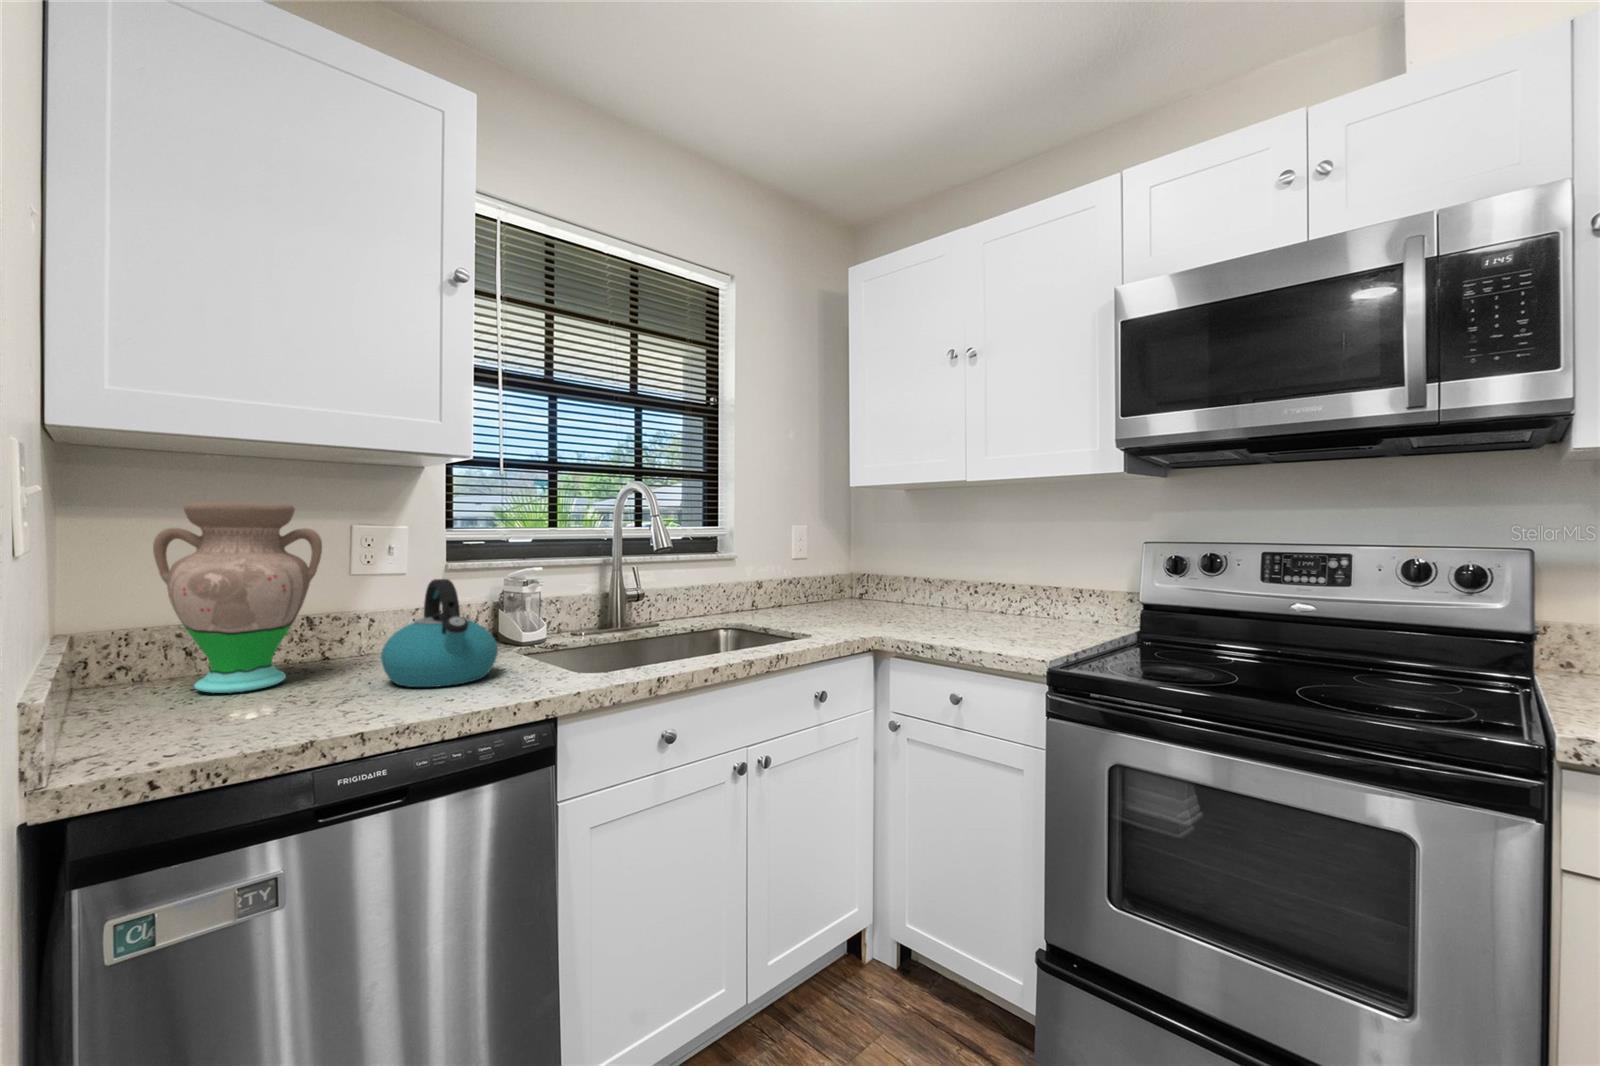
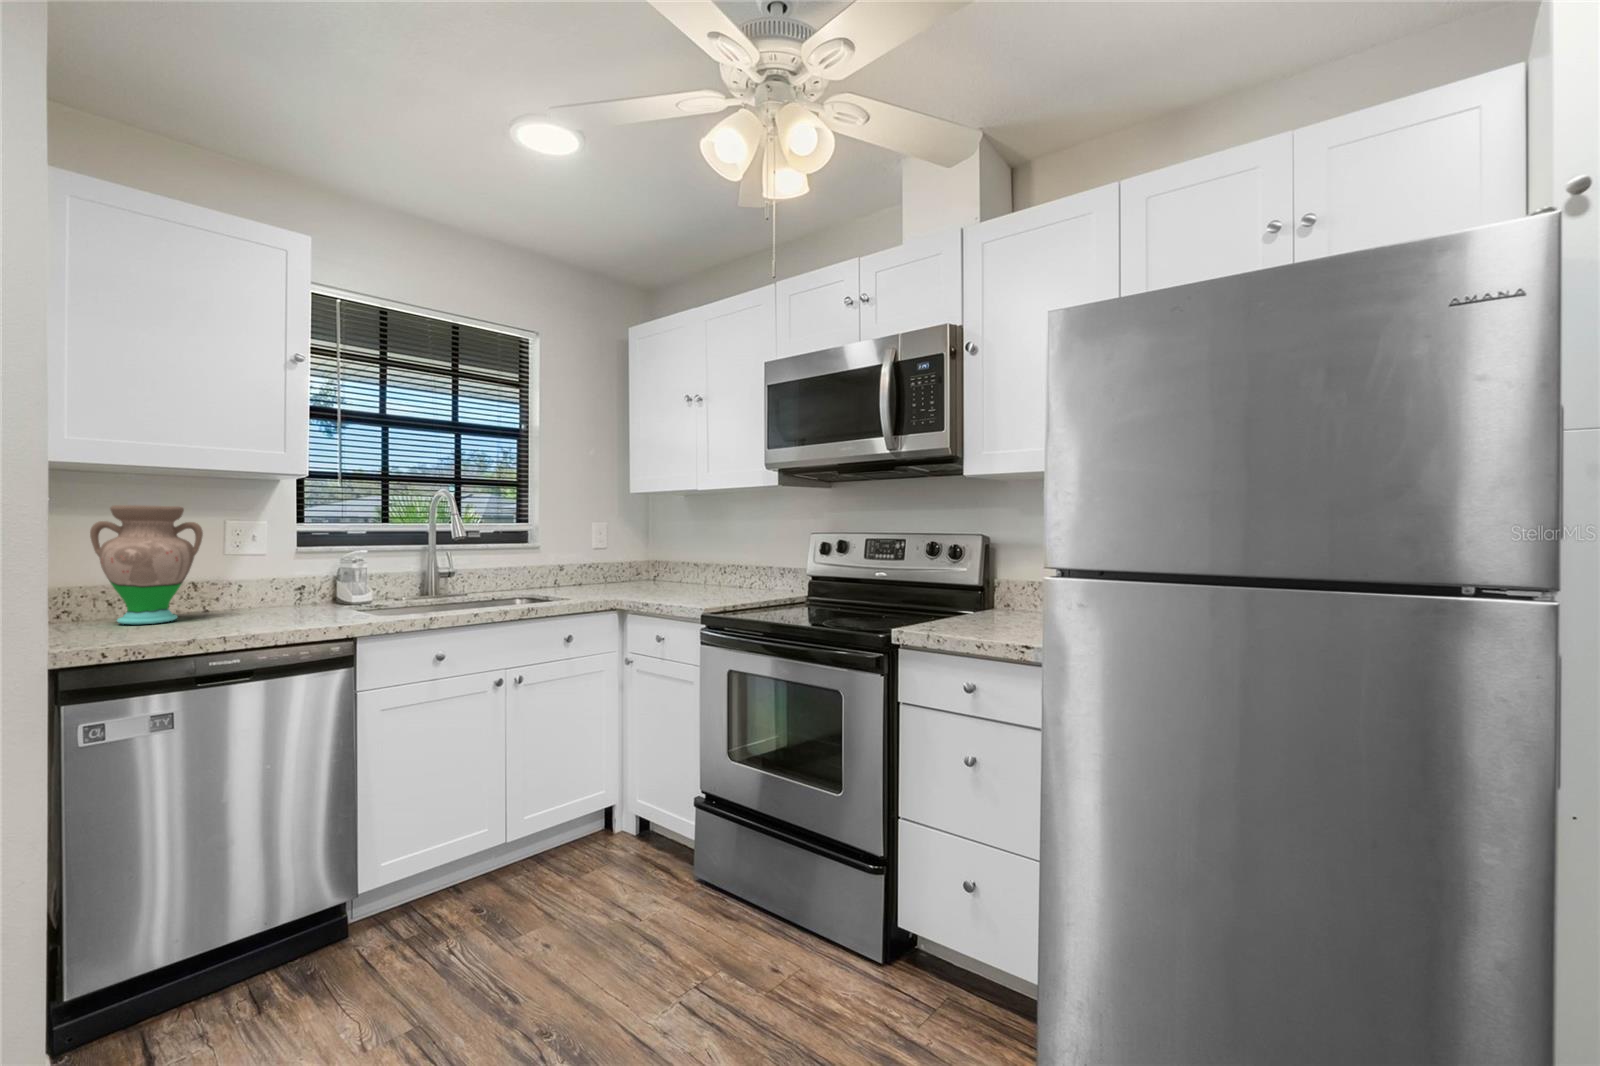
kettle: present [381,579,498,687] -> none [242,554,323,621]

